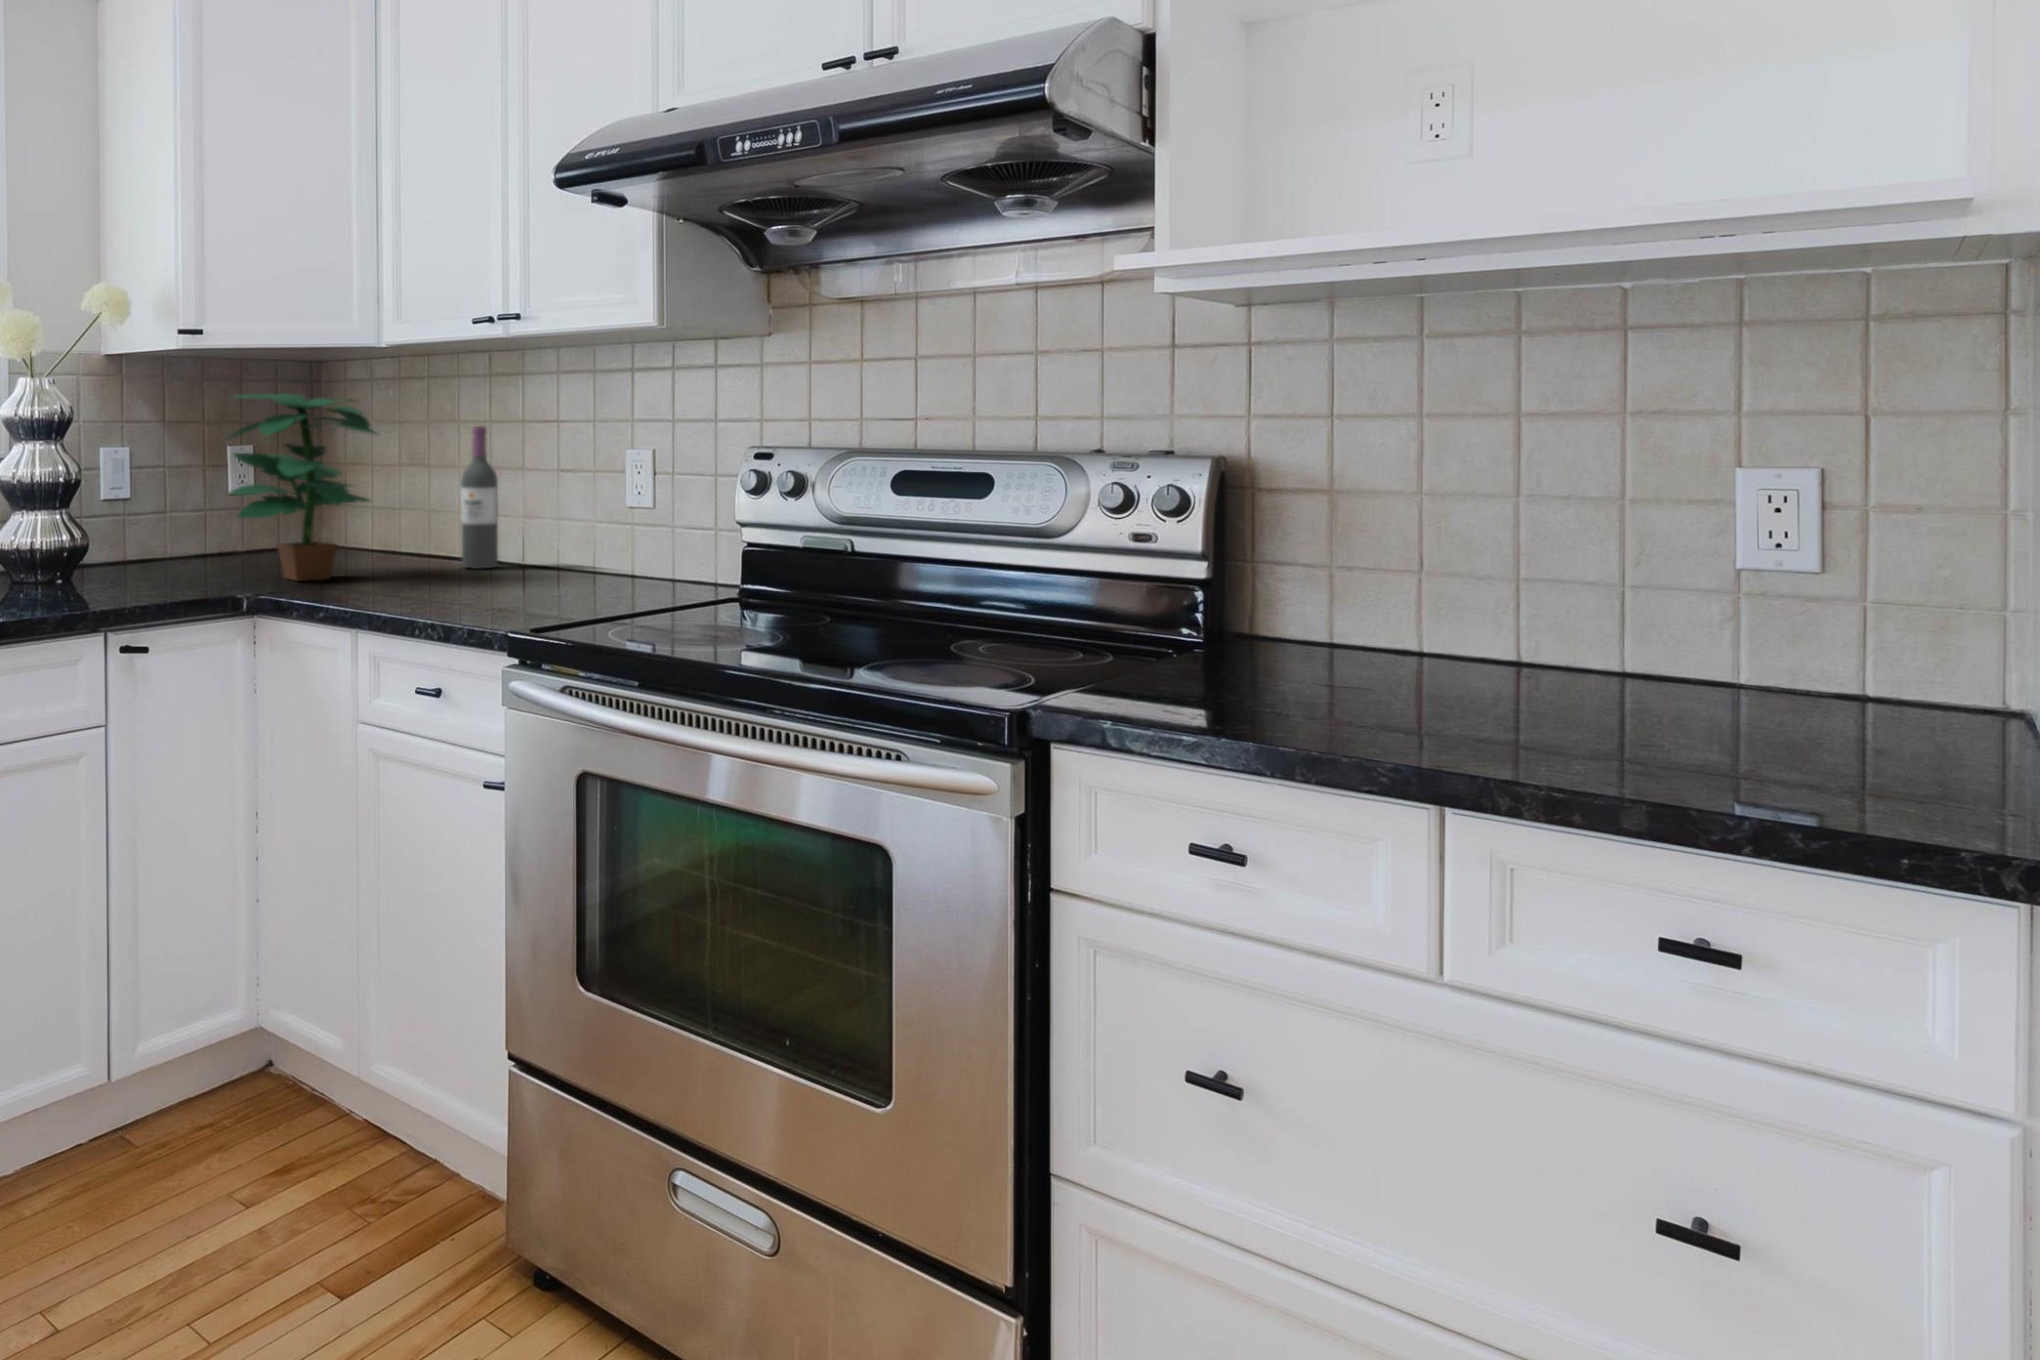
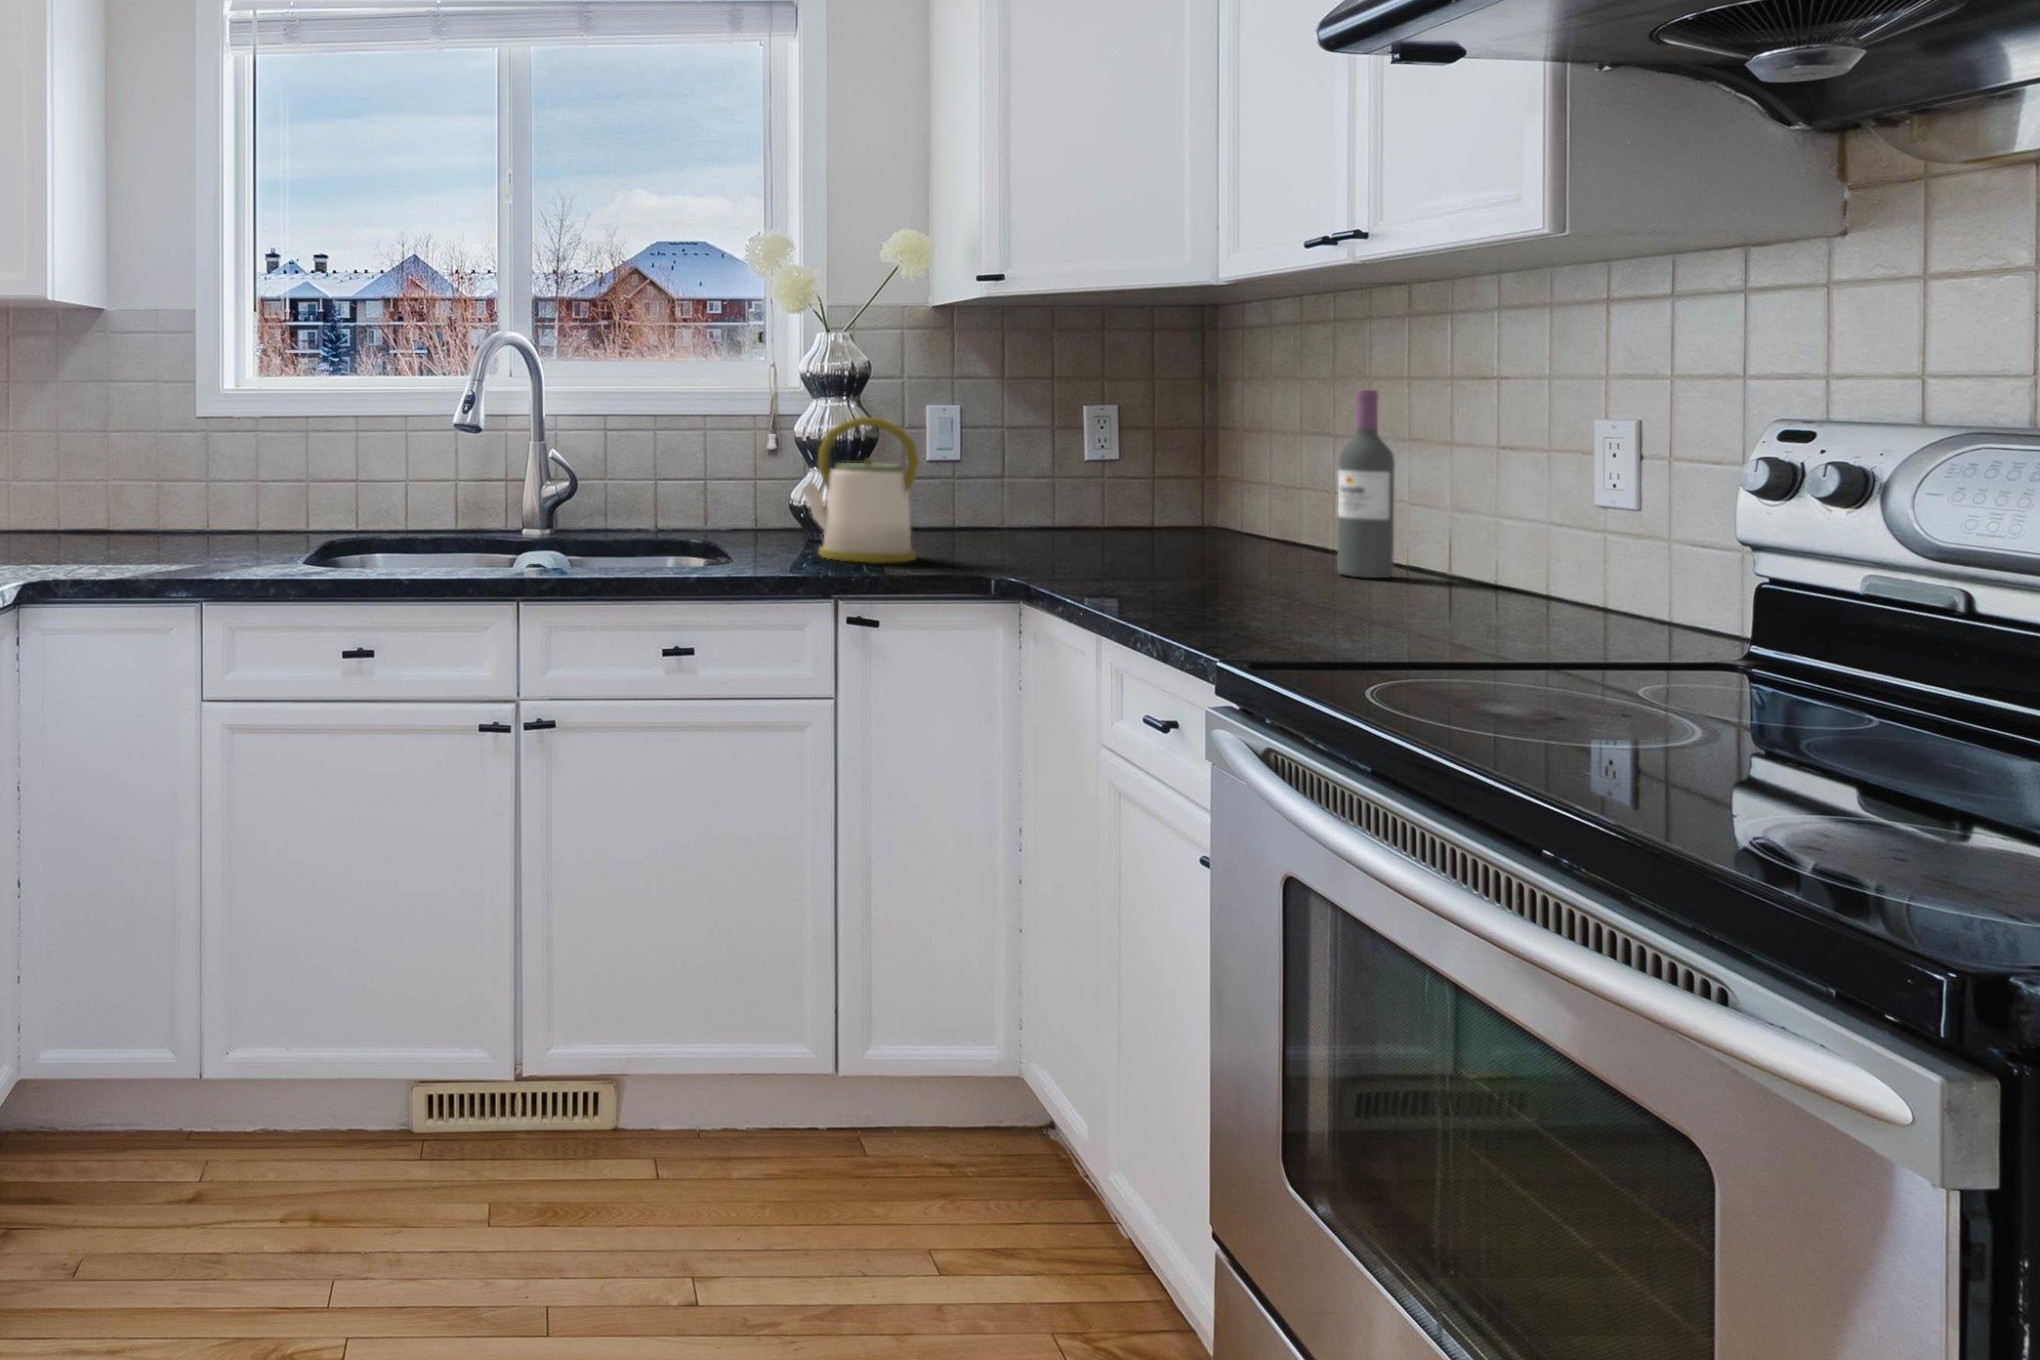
potted plant: present [229,394,375,581] -> none [1011,349,1211,570]
kettle: none [31,458,148,597] -> present [802,417,919,563]

